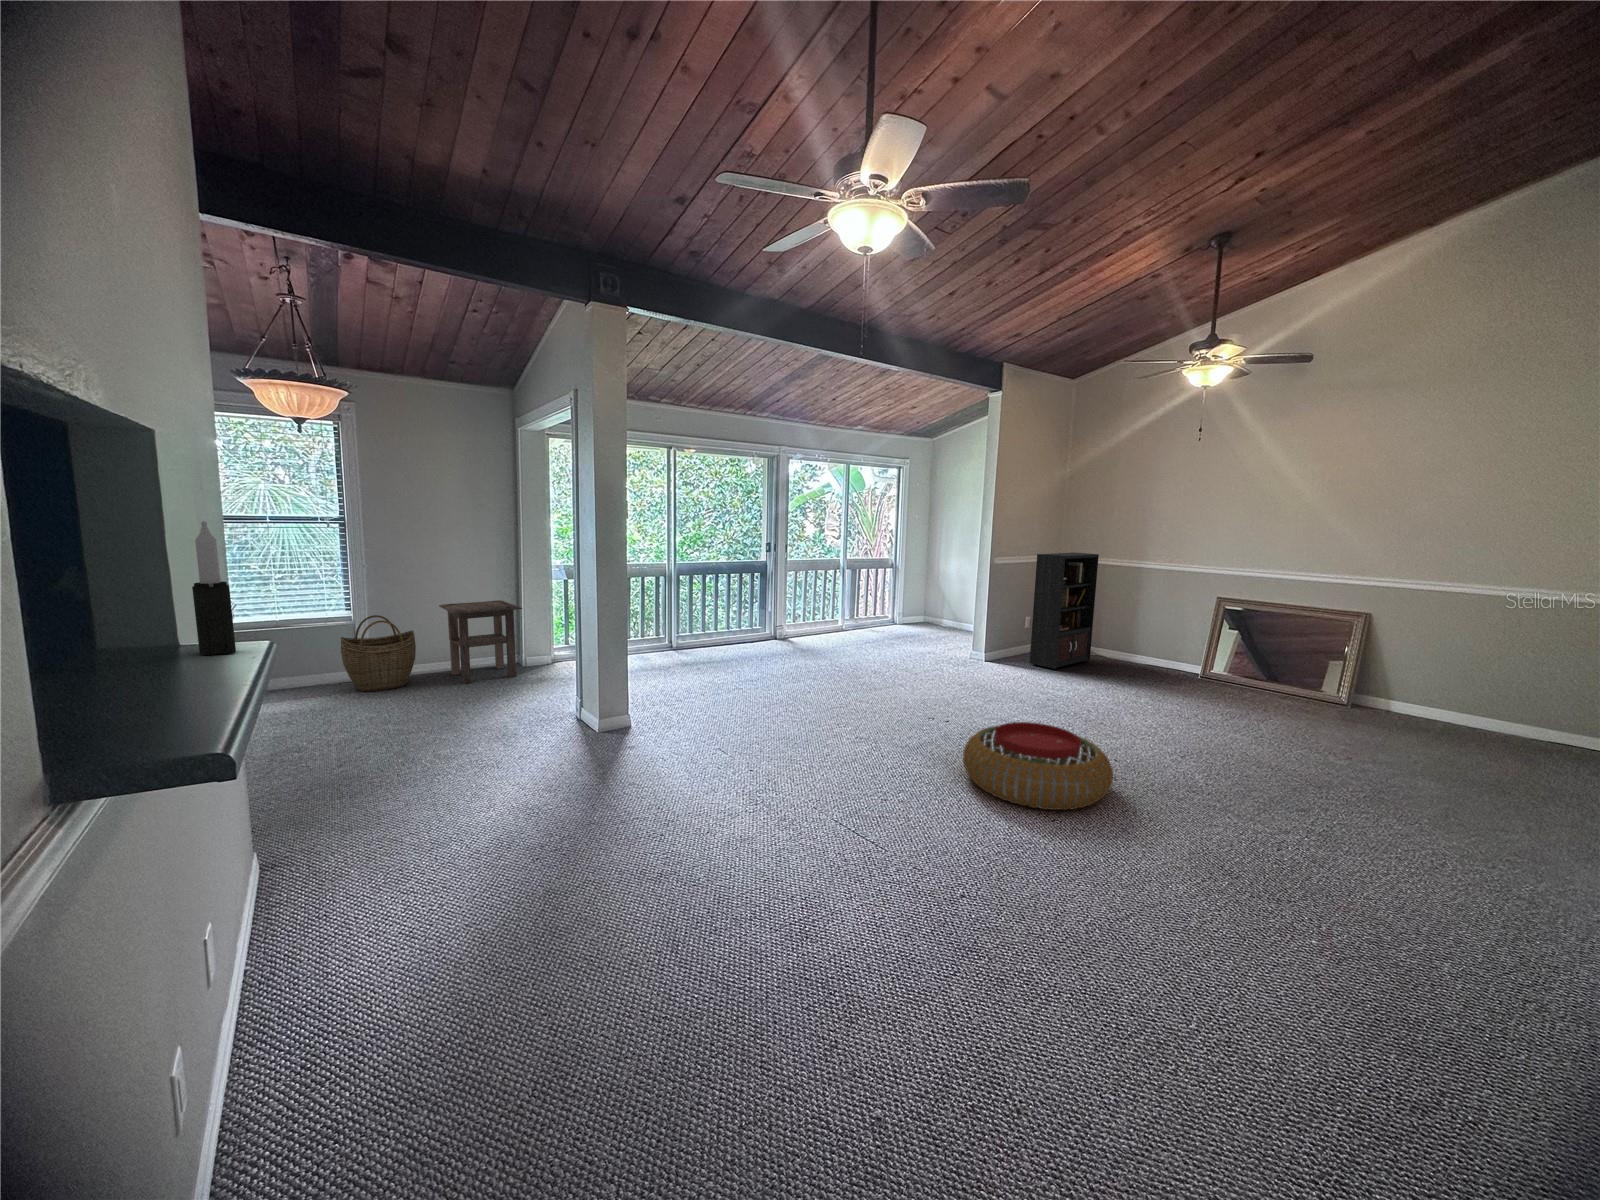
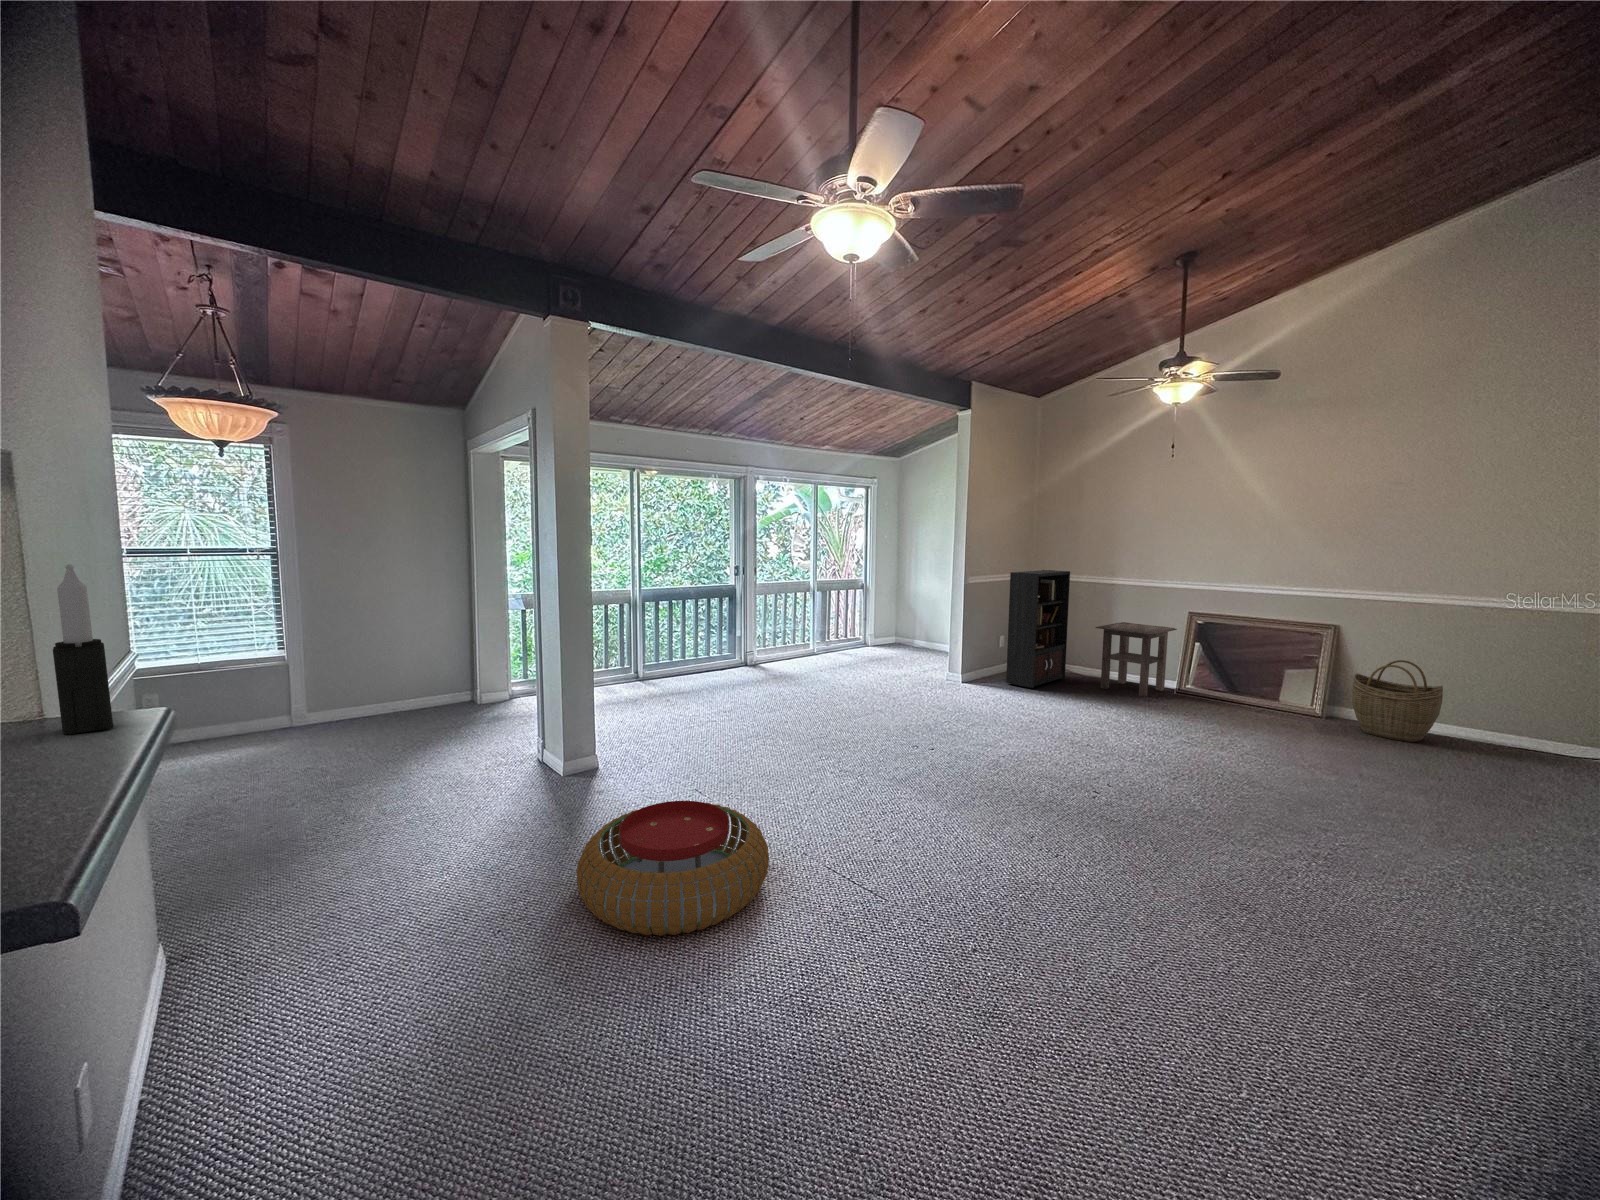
side table: present [439,600,522,684] -> present [1096,622,1177,697]
woven basket: present [341,615,416,692] -> present [1352,660,1443,742]
pouf: present [963,722,1113,810] -> present [577,801,769,936]

